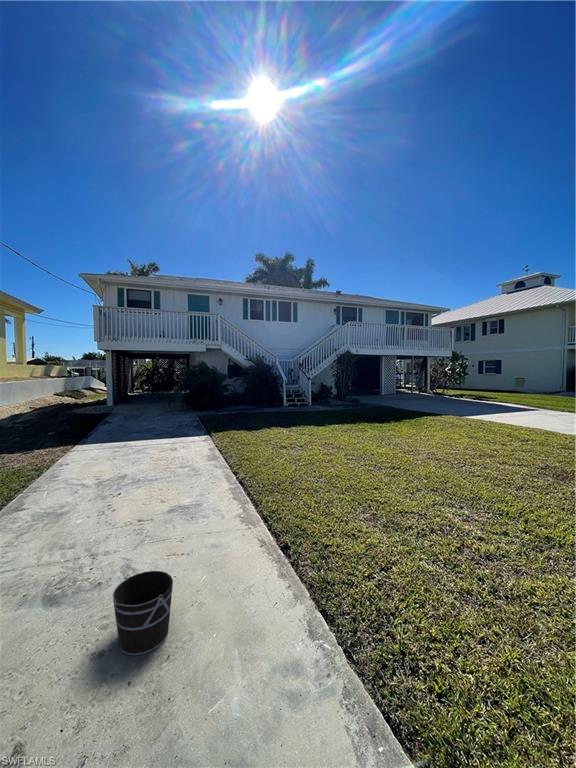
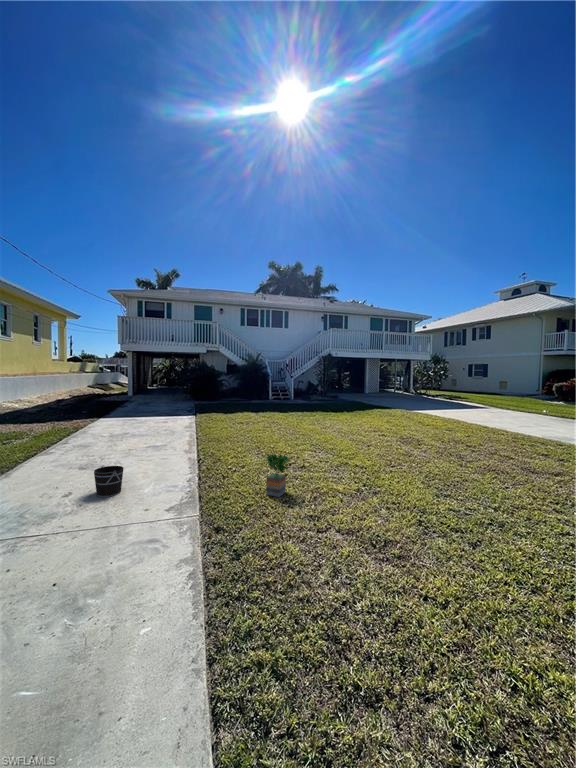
potted tree: none [449,530,513,623] -> present [266,454,290,497]

